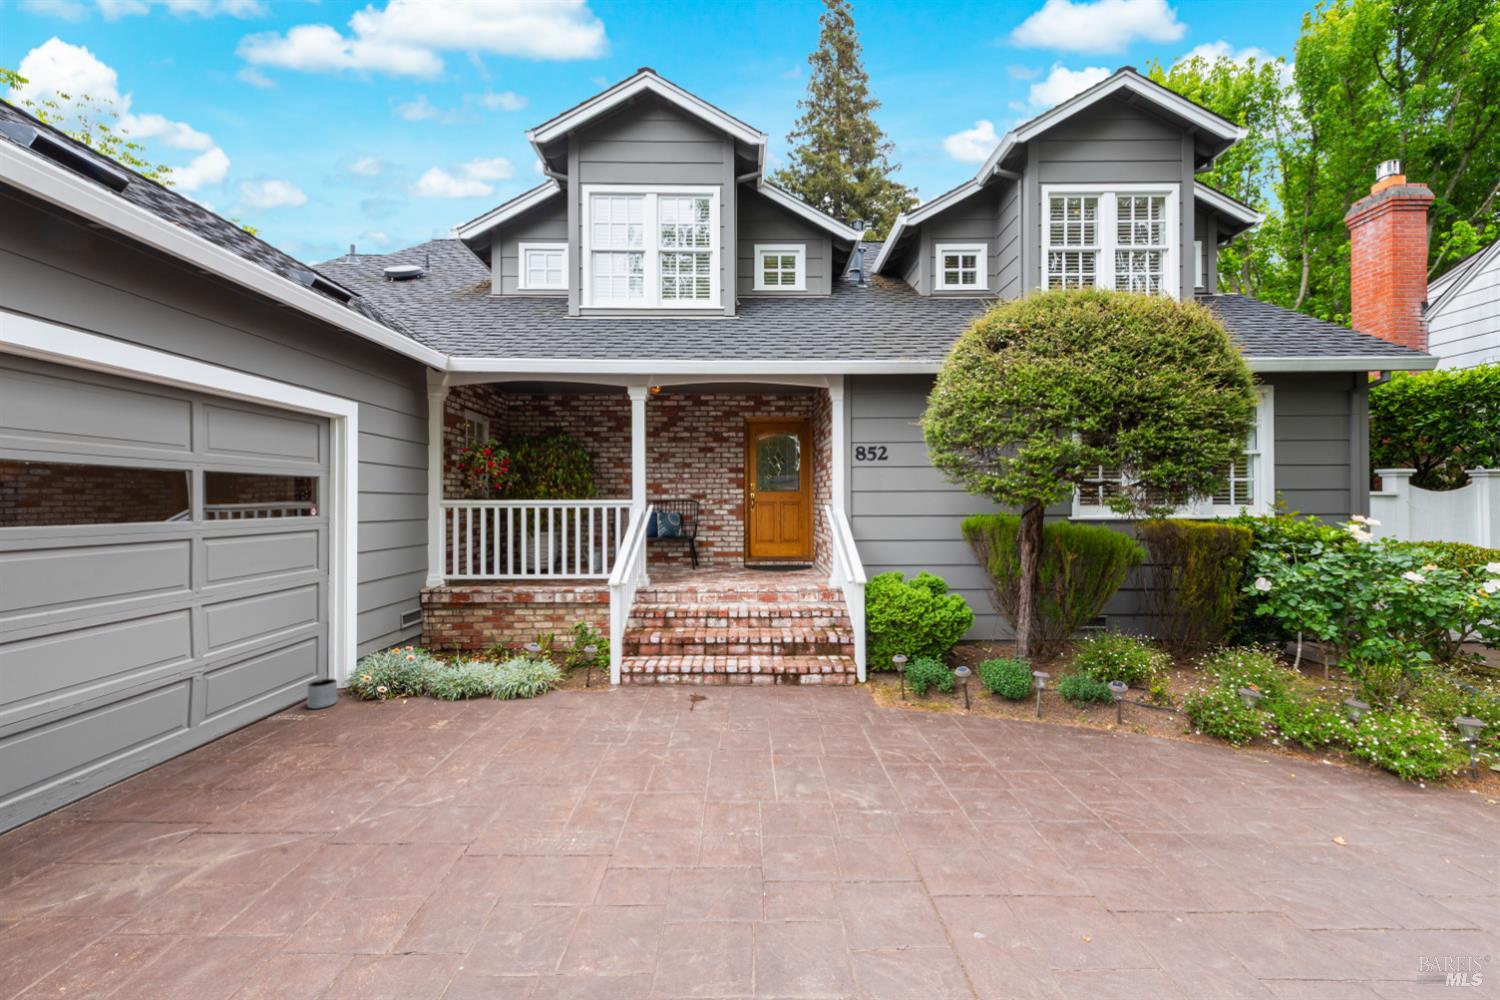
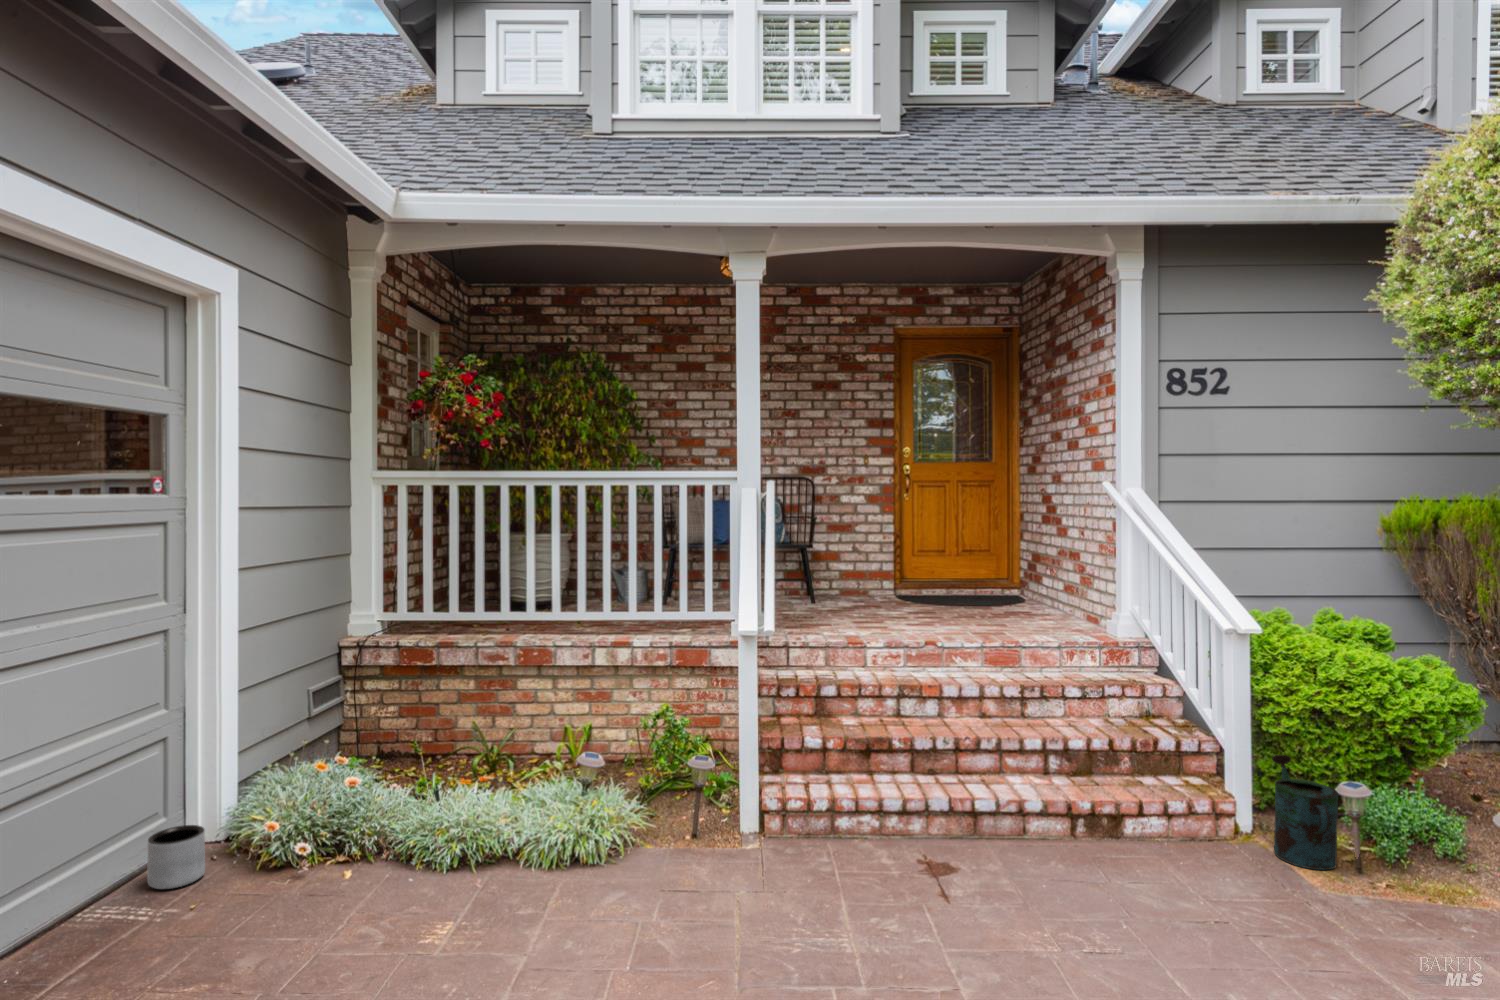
watering can: none [870,644,896,698] -> present [1272,755,1338,870]

